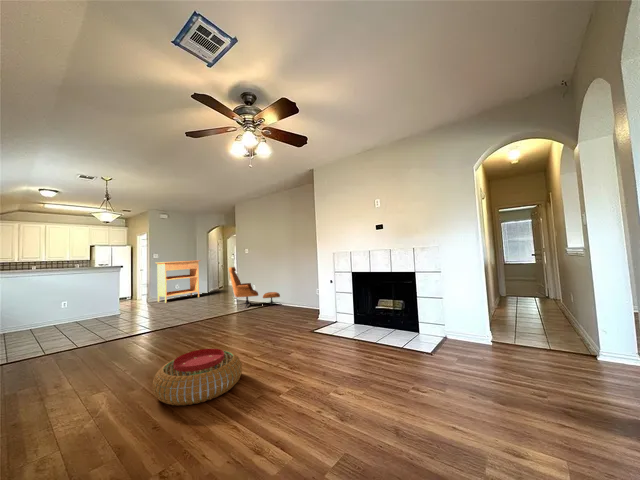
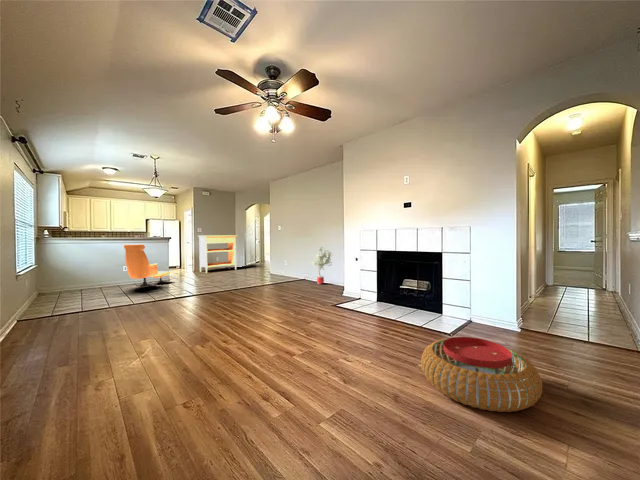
lounge chair: present [229,267,280,308] -> present [124,244,170,290]
potted tree: none [281,270,304,308] -> present [311,248,332,284]
pouf: present [152,349,242,406] -> present [421,337,542,412]

